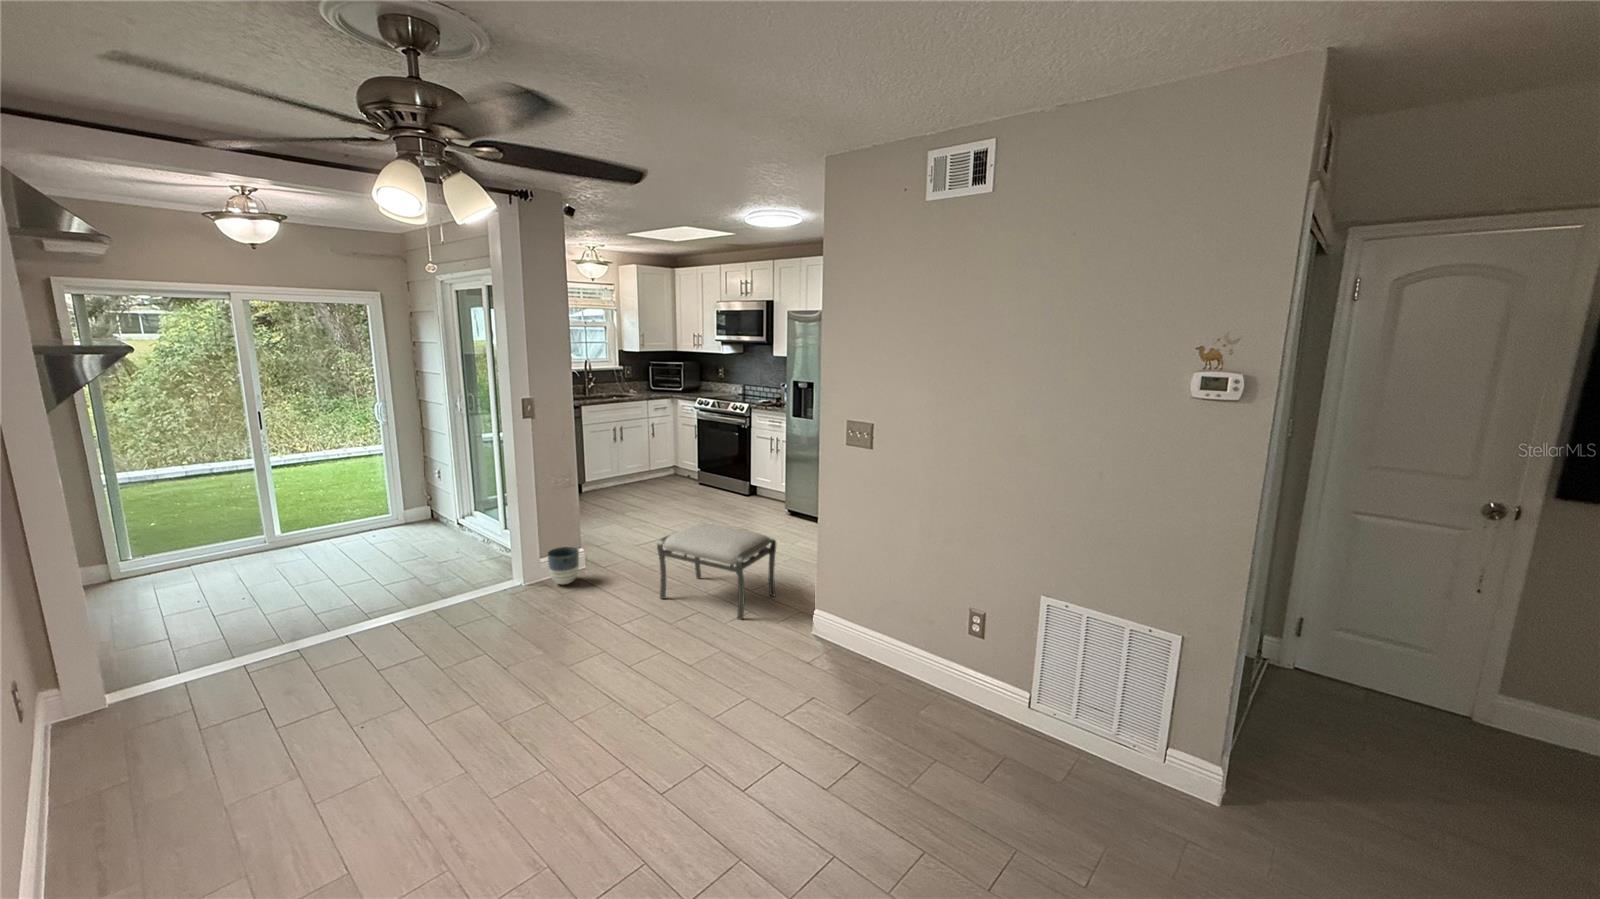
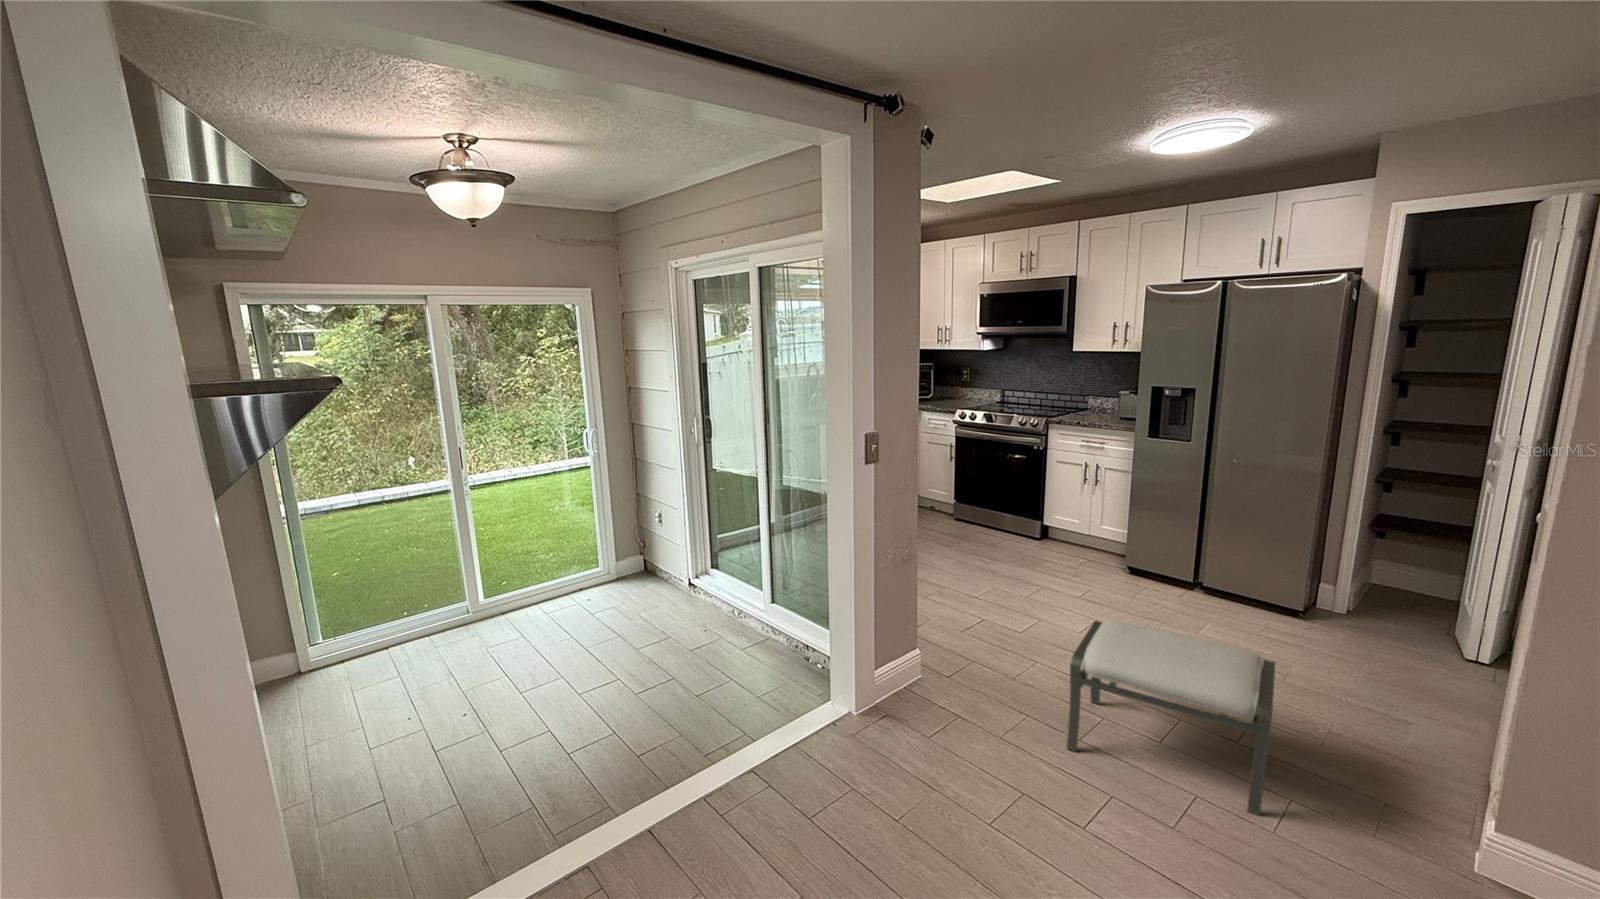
planter: present [547,547,579,584] -> none [868,648,914,709]

